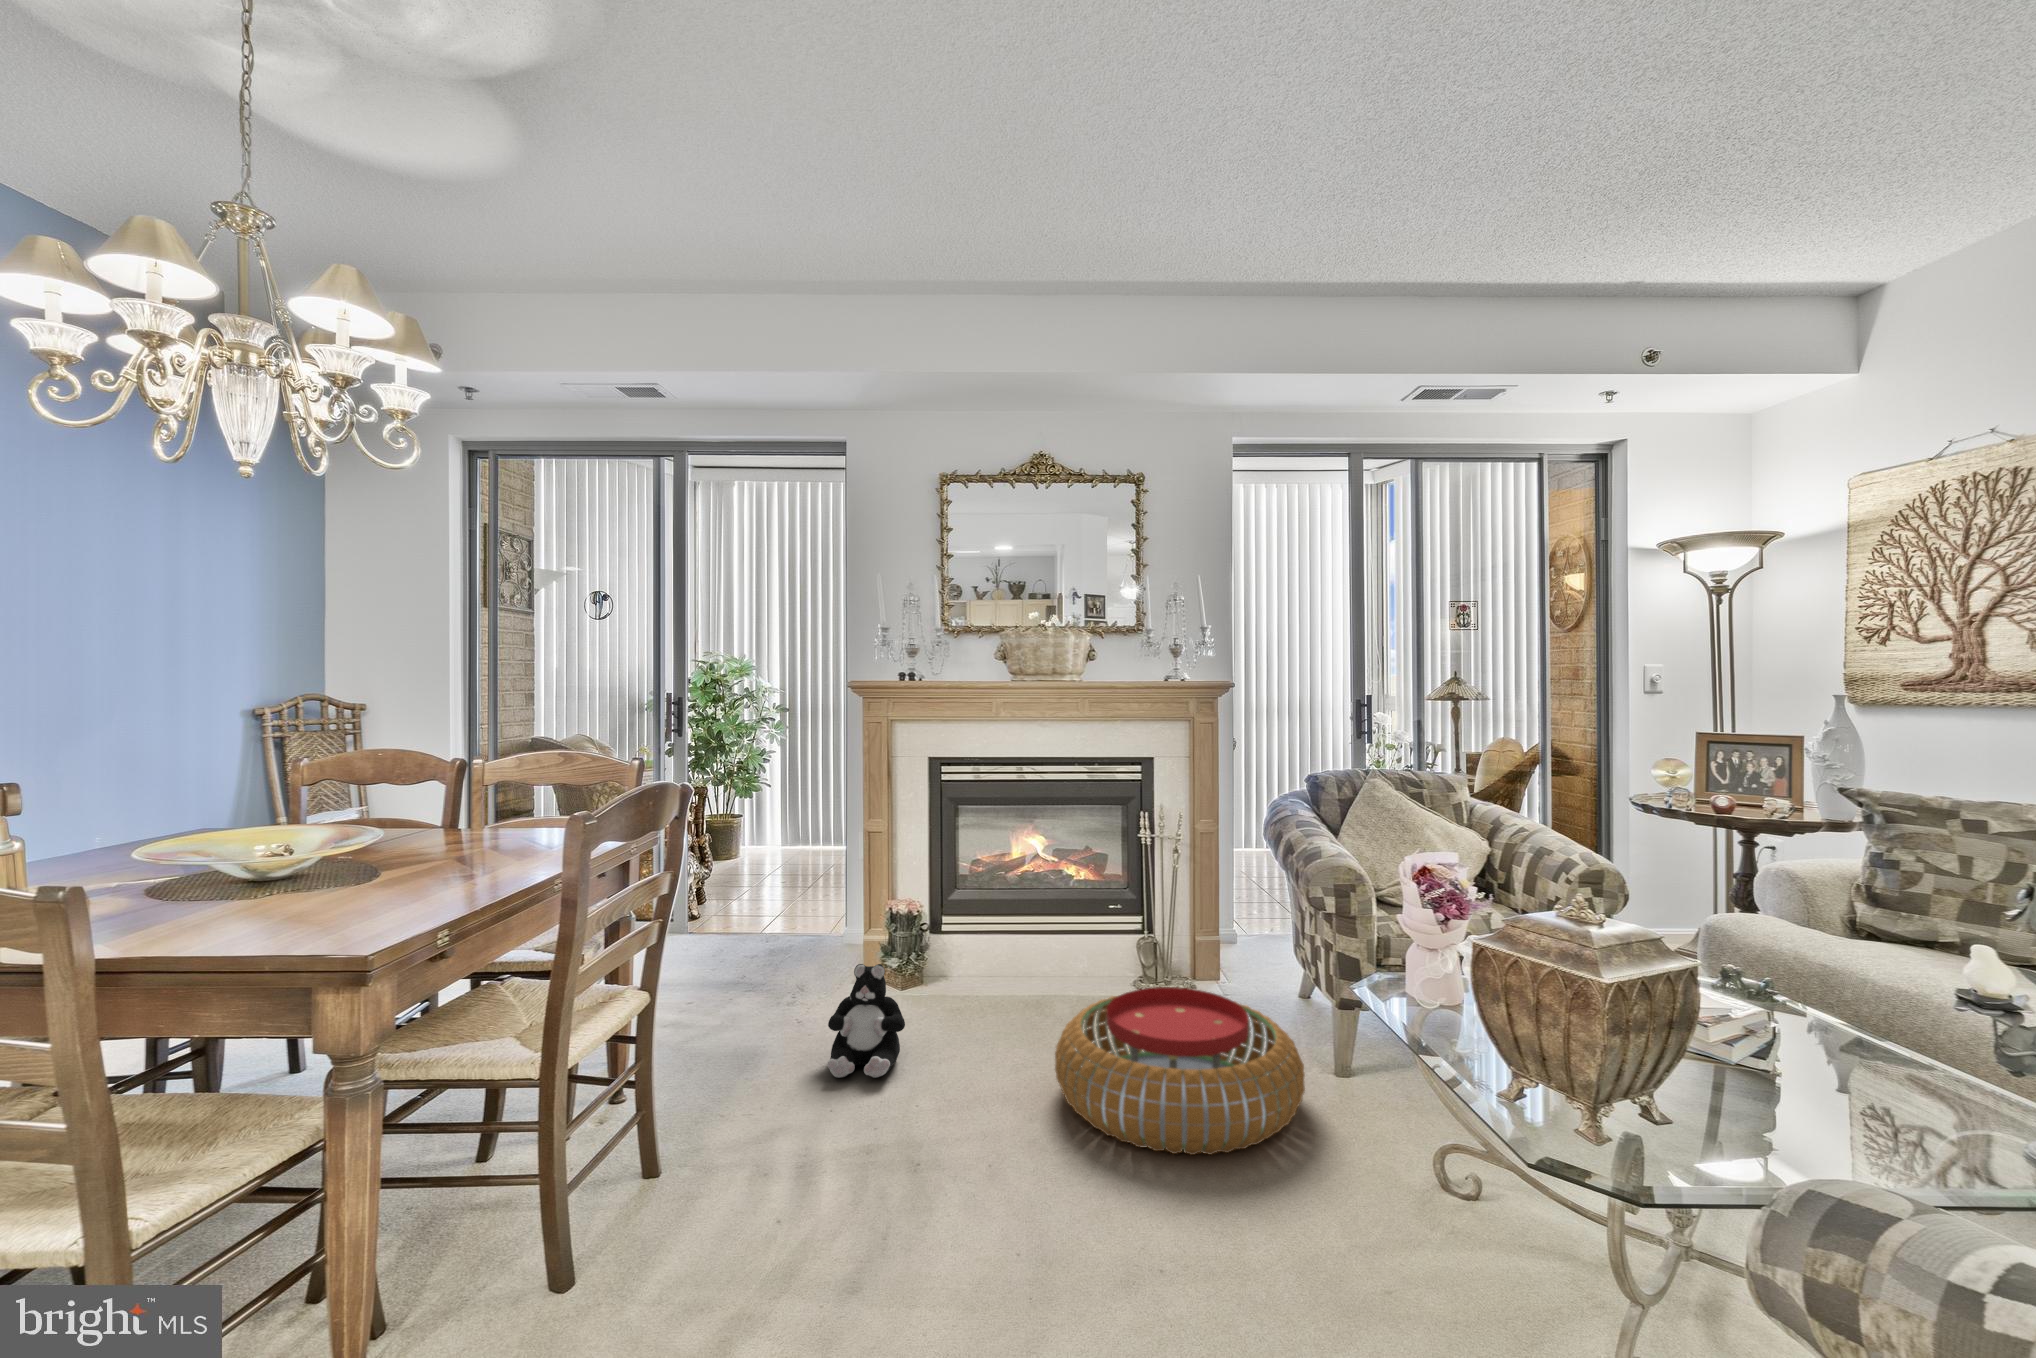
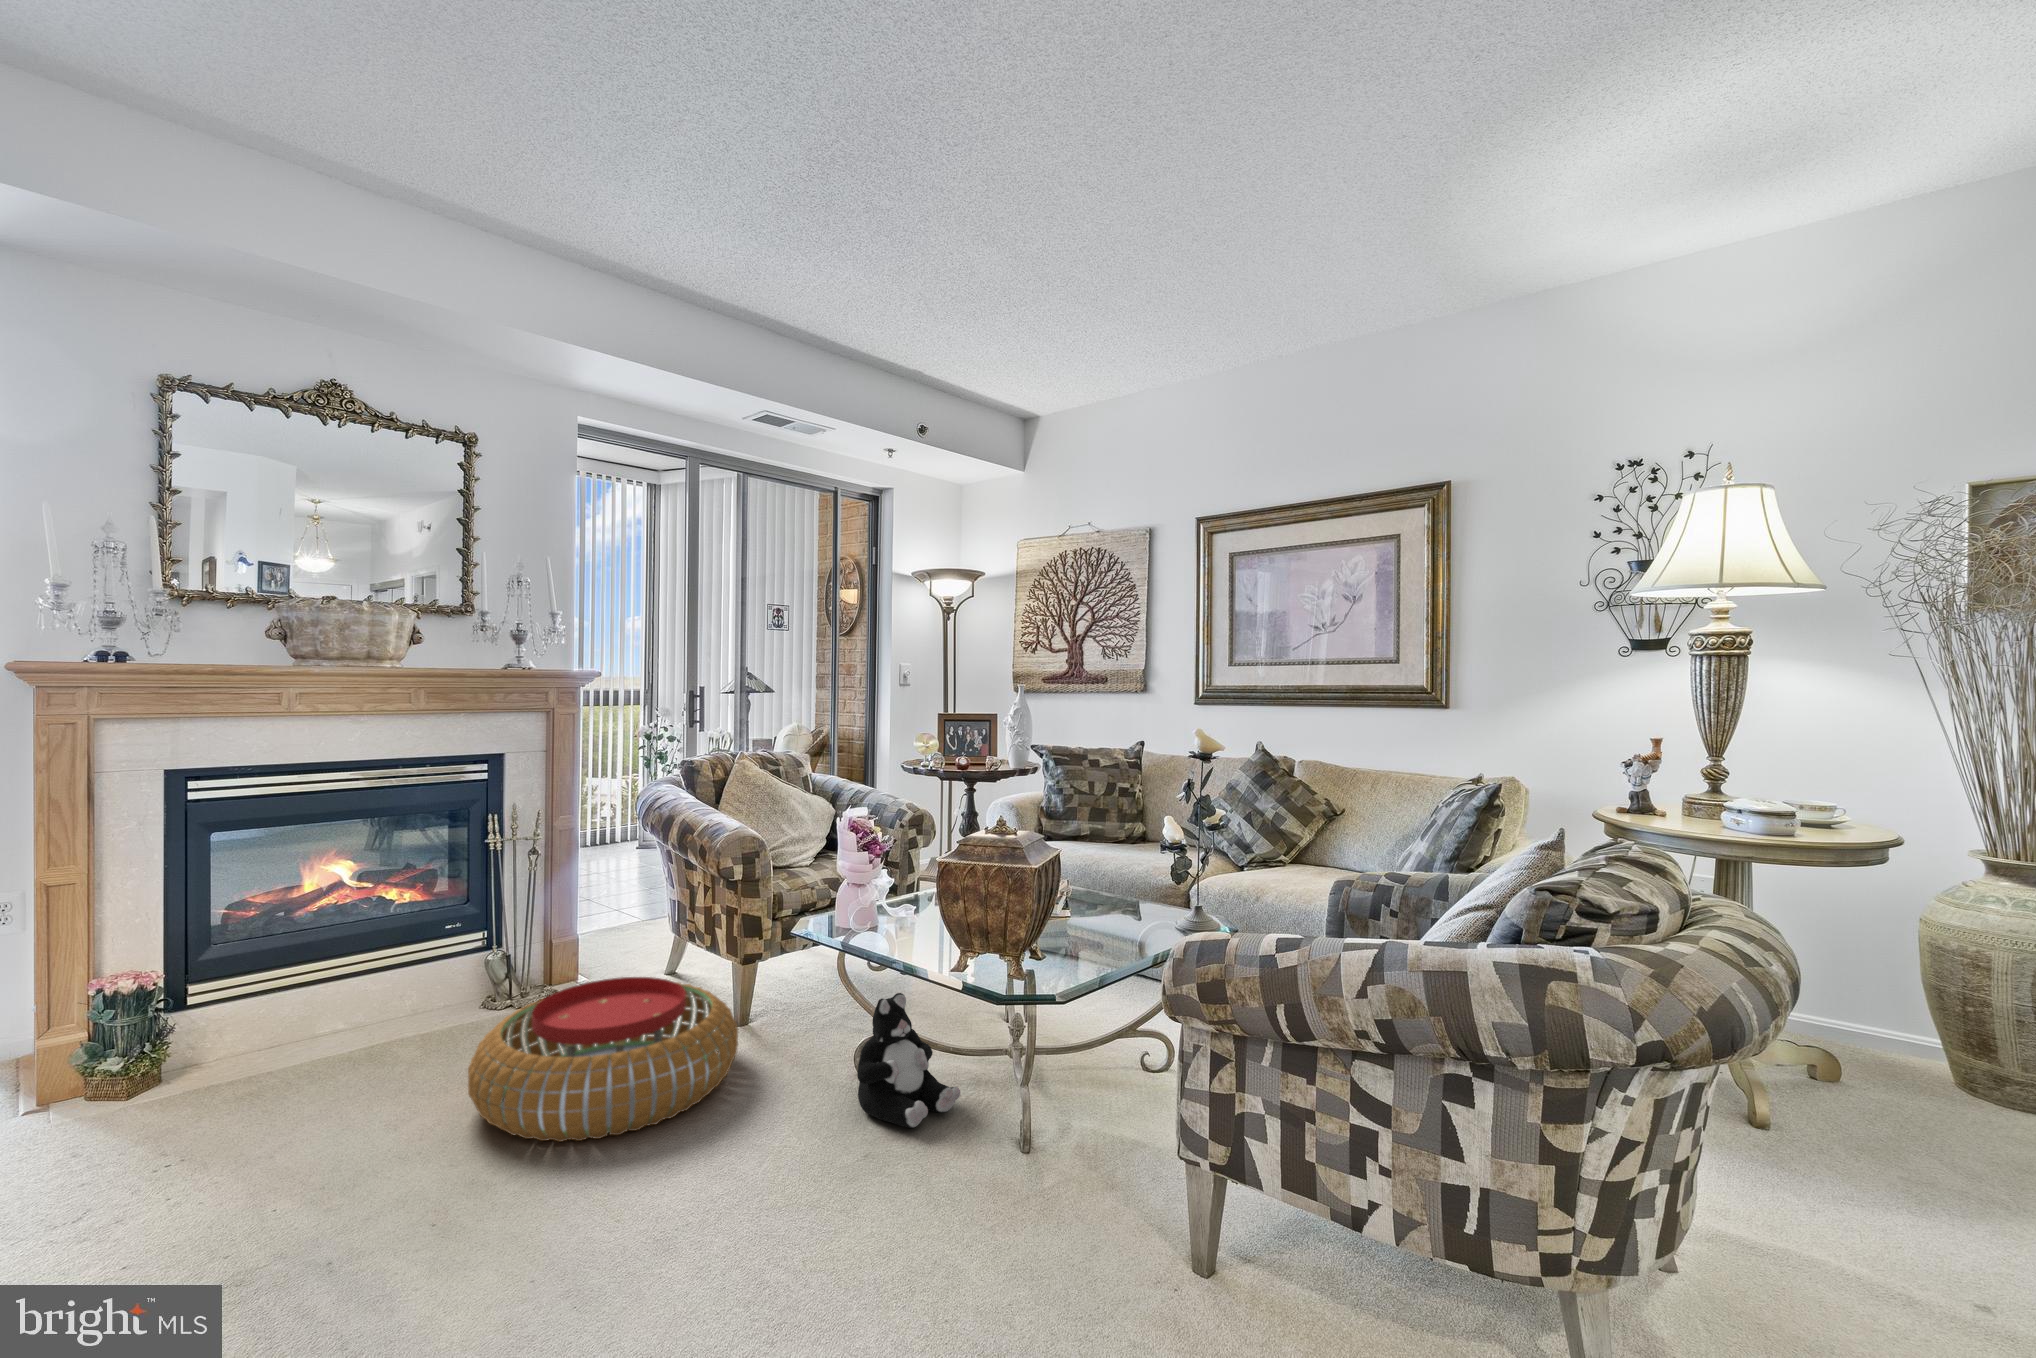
plush toy: present [827,964,905,1078] -> present [857,993,960,1127]

